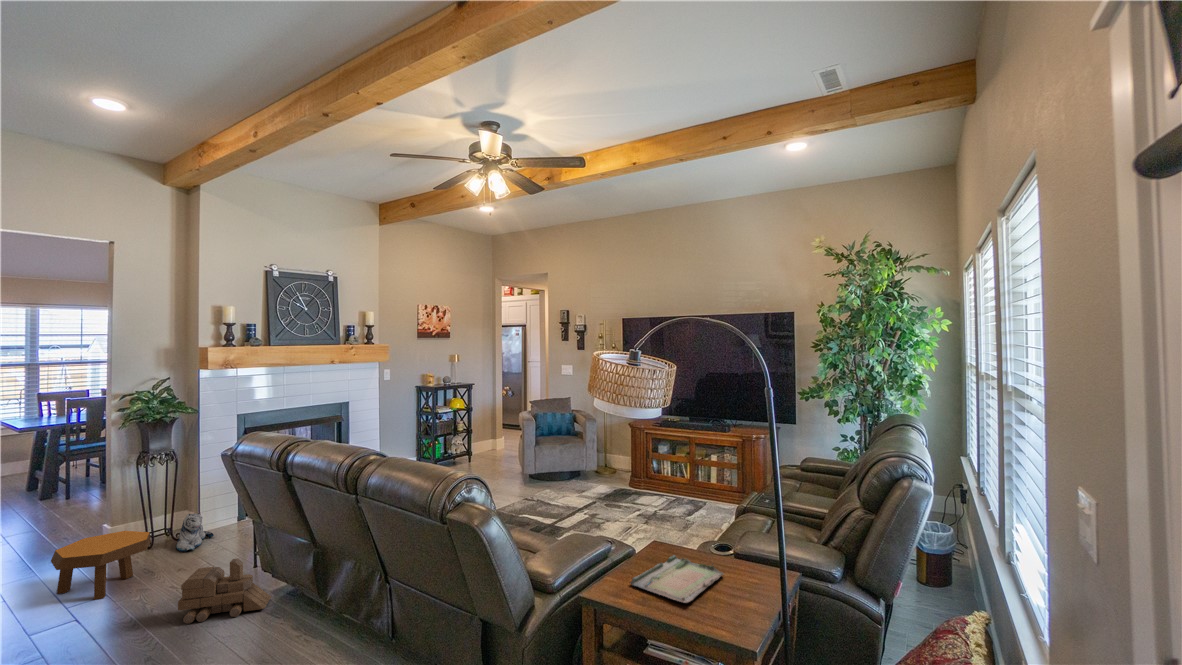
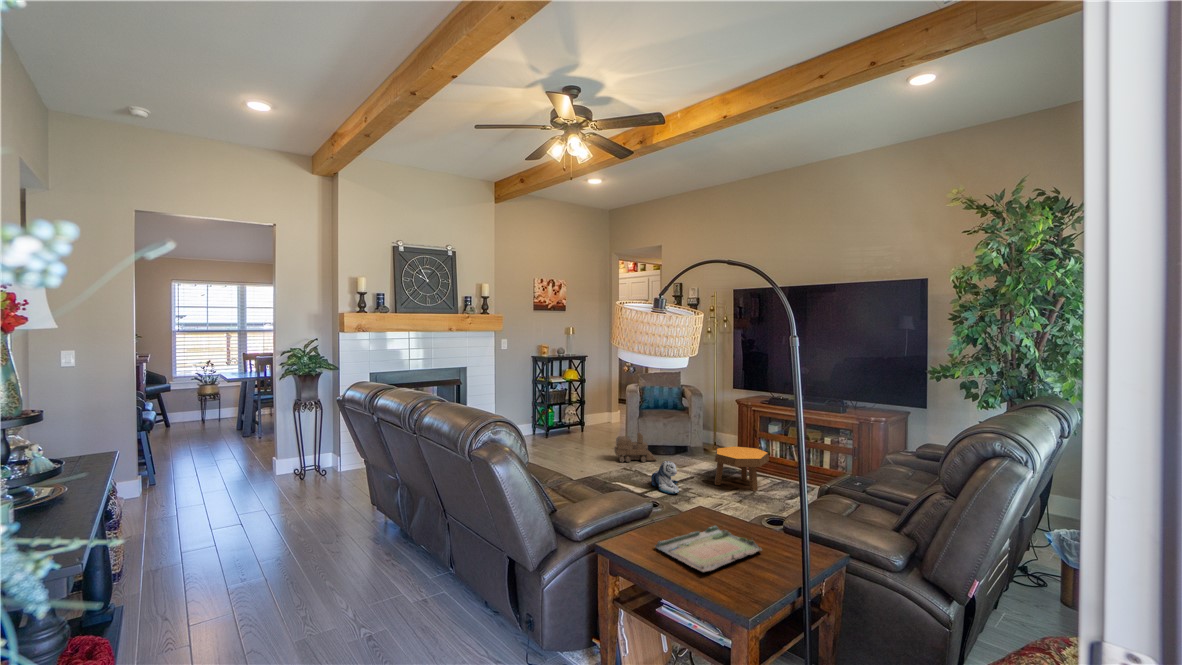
plush toy: present [176,513,214,552] -> present [651,461,679,494]
footstool: present [51,531,151,600] -> present [715,446,769,491]
toy train: present [178,559,271,624] -> present [615,432,656,462]

